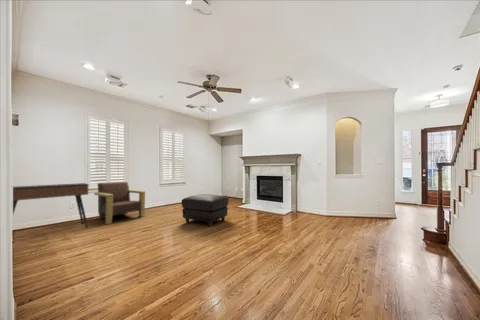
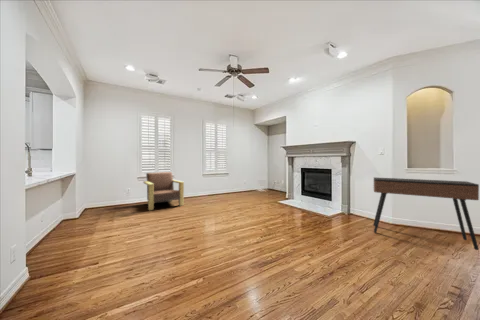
console table: present [13,183,88,227] -> present [374,178,479,250]
ottoman: present [182,194,229,226] -> none [210,187,259,222]

